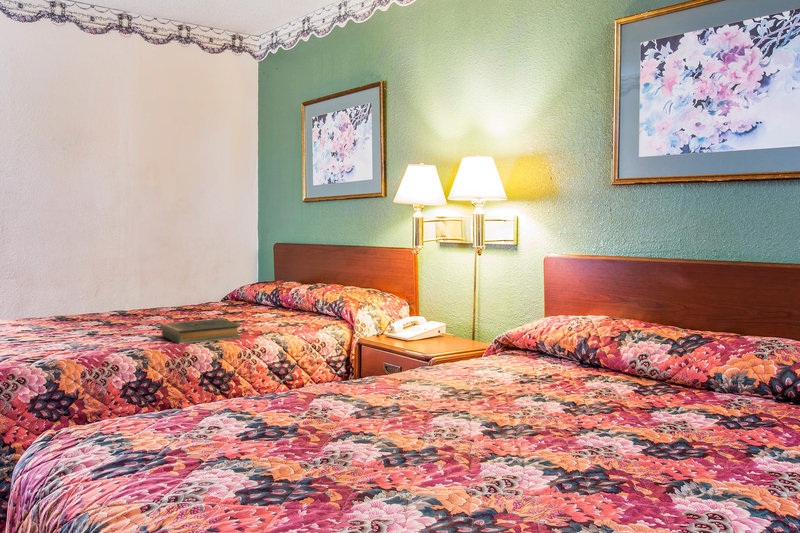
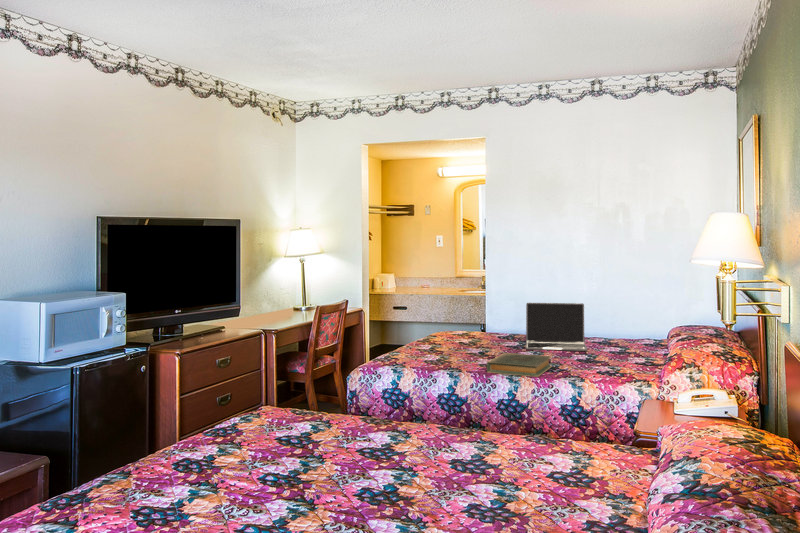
laptop: none [102,269,197,327] -> present [526,303,587,351]

